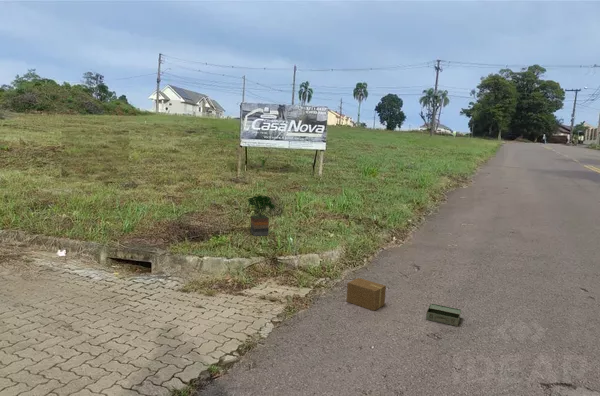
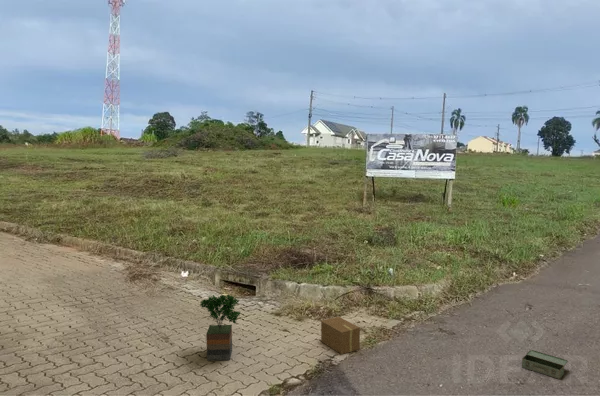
potted tree: present [248,195,275,236] -> present [200,295,240,361]
cardboard box: present [347,278,386,311] -> present [321,317,360,354]

